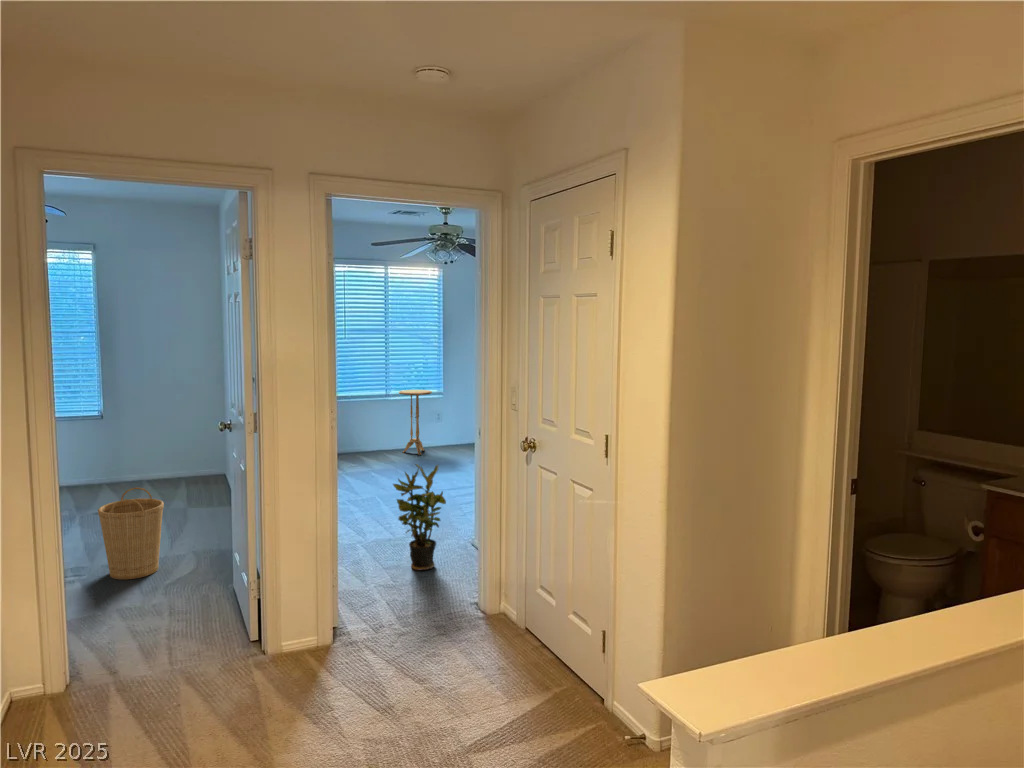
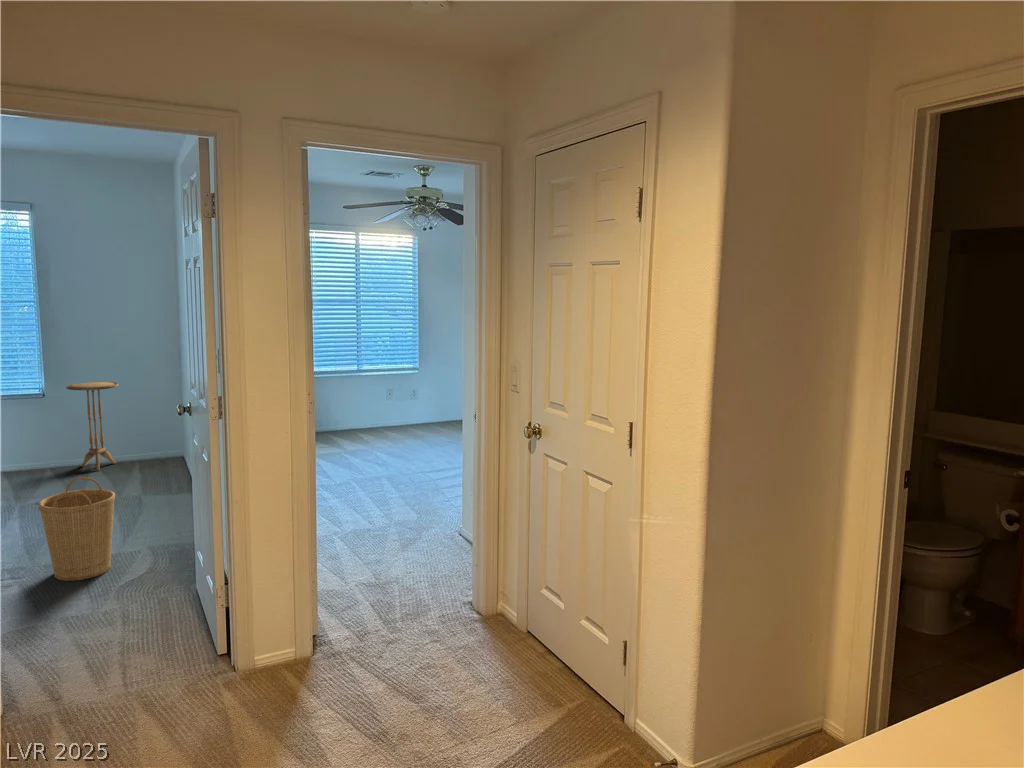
side table: present [399,390,432,455] -> present [66,382,118,471]
potted plant: present [393,464,446,571] -> none [373,448,431,564]

